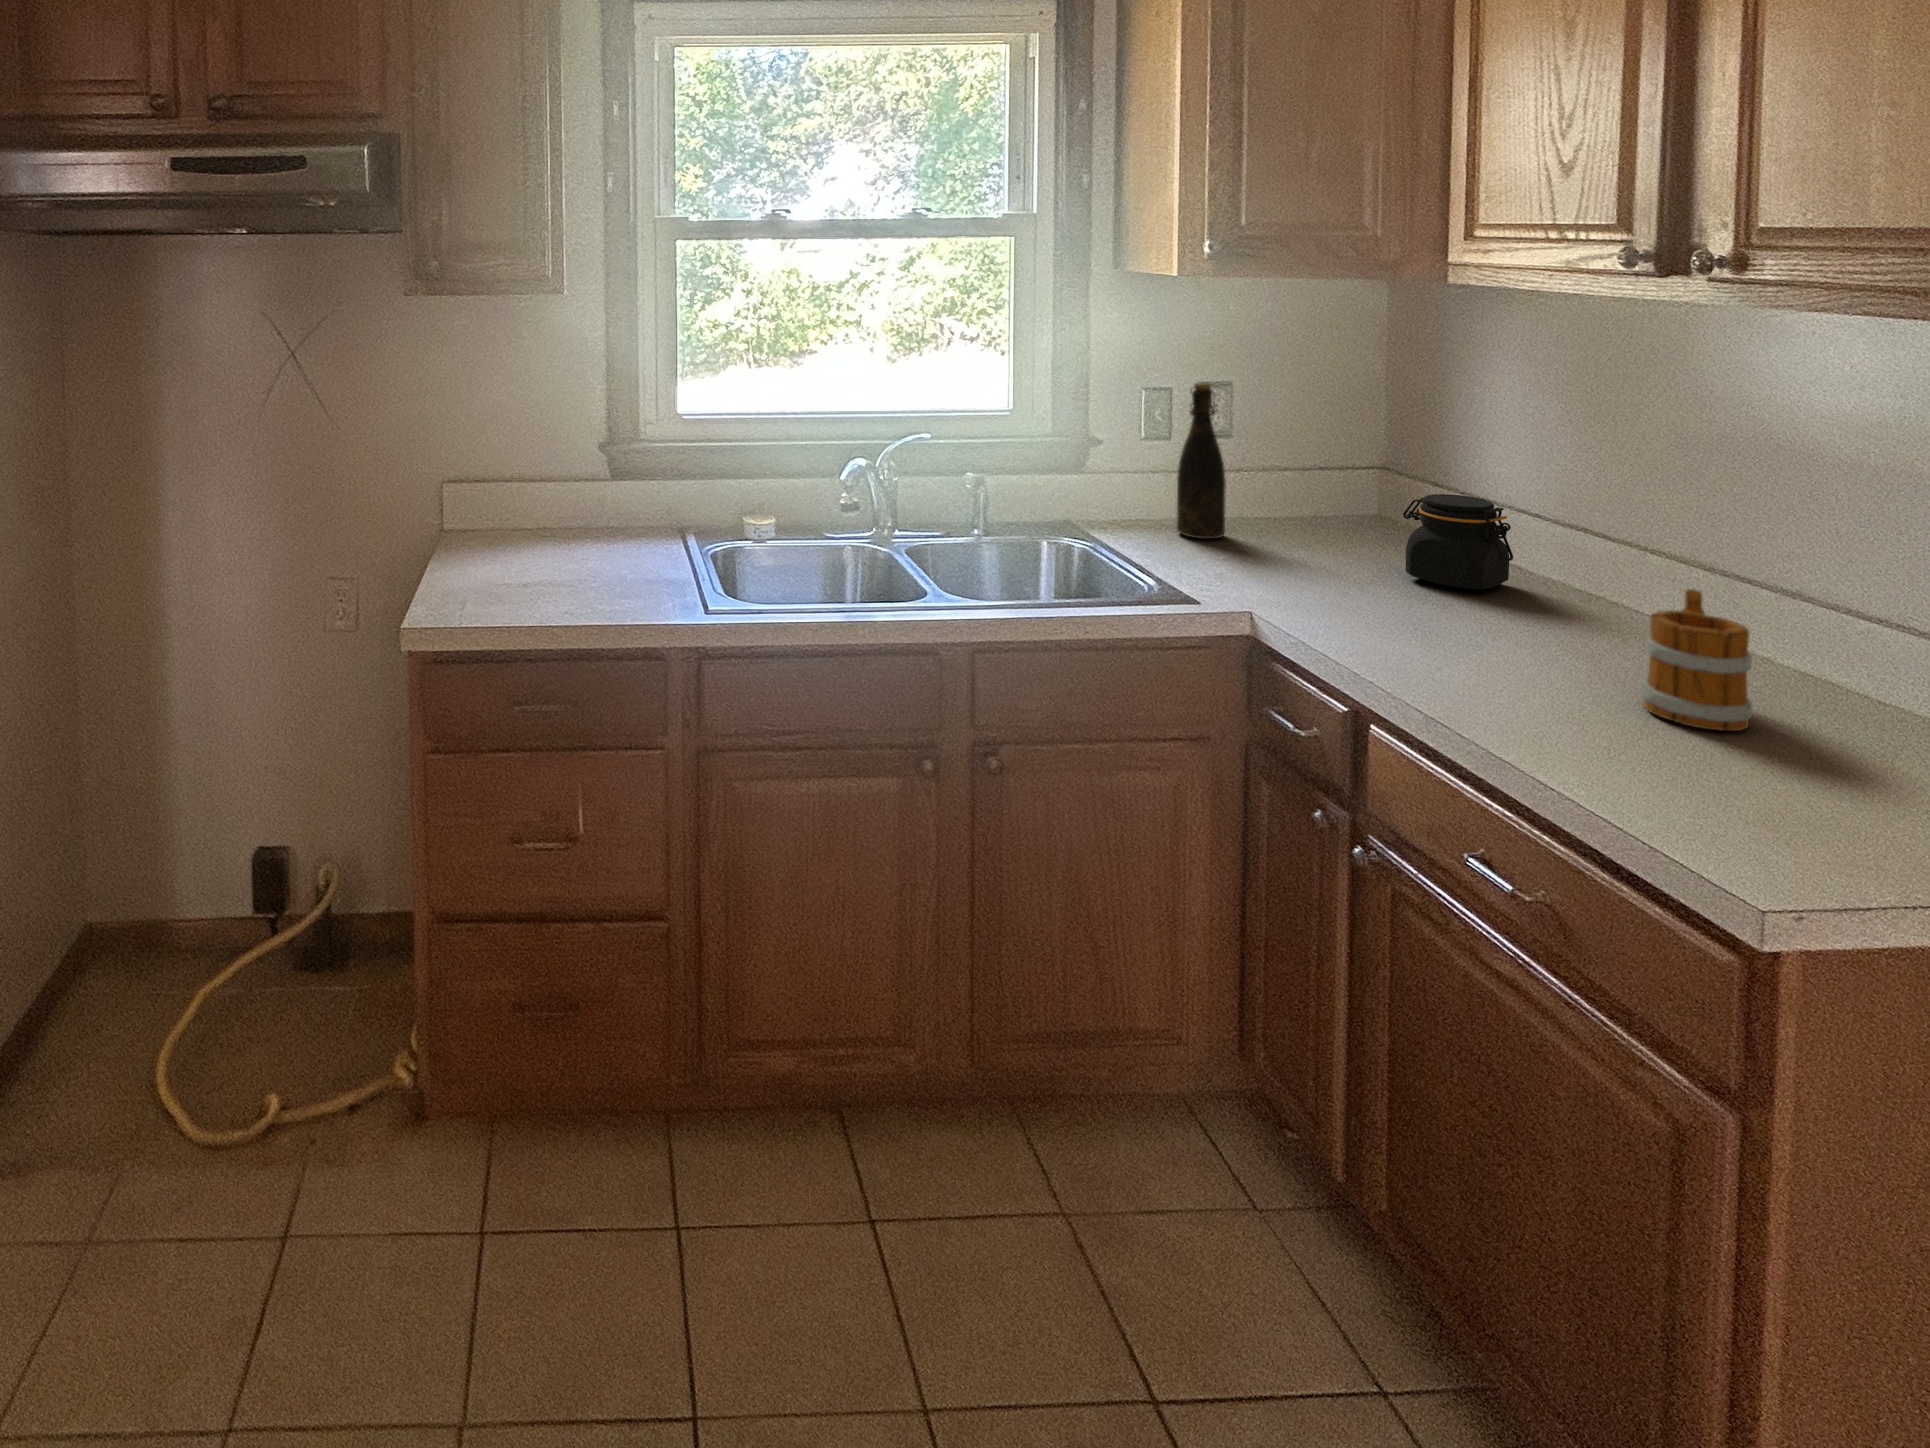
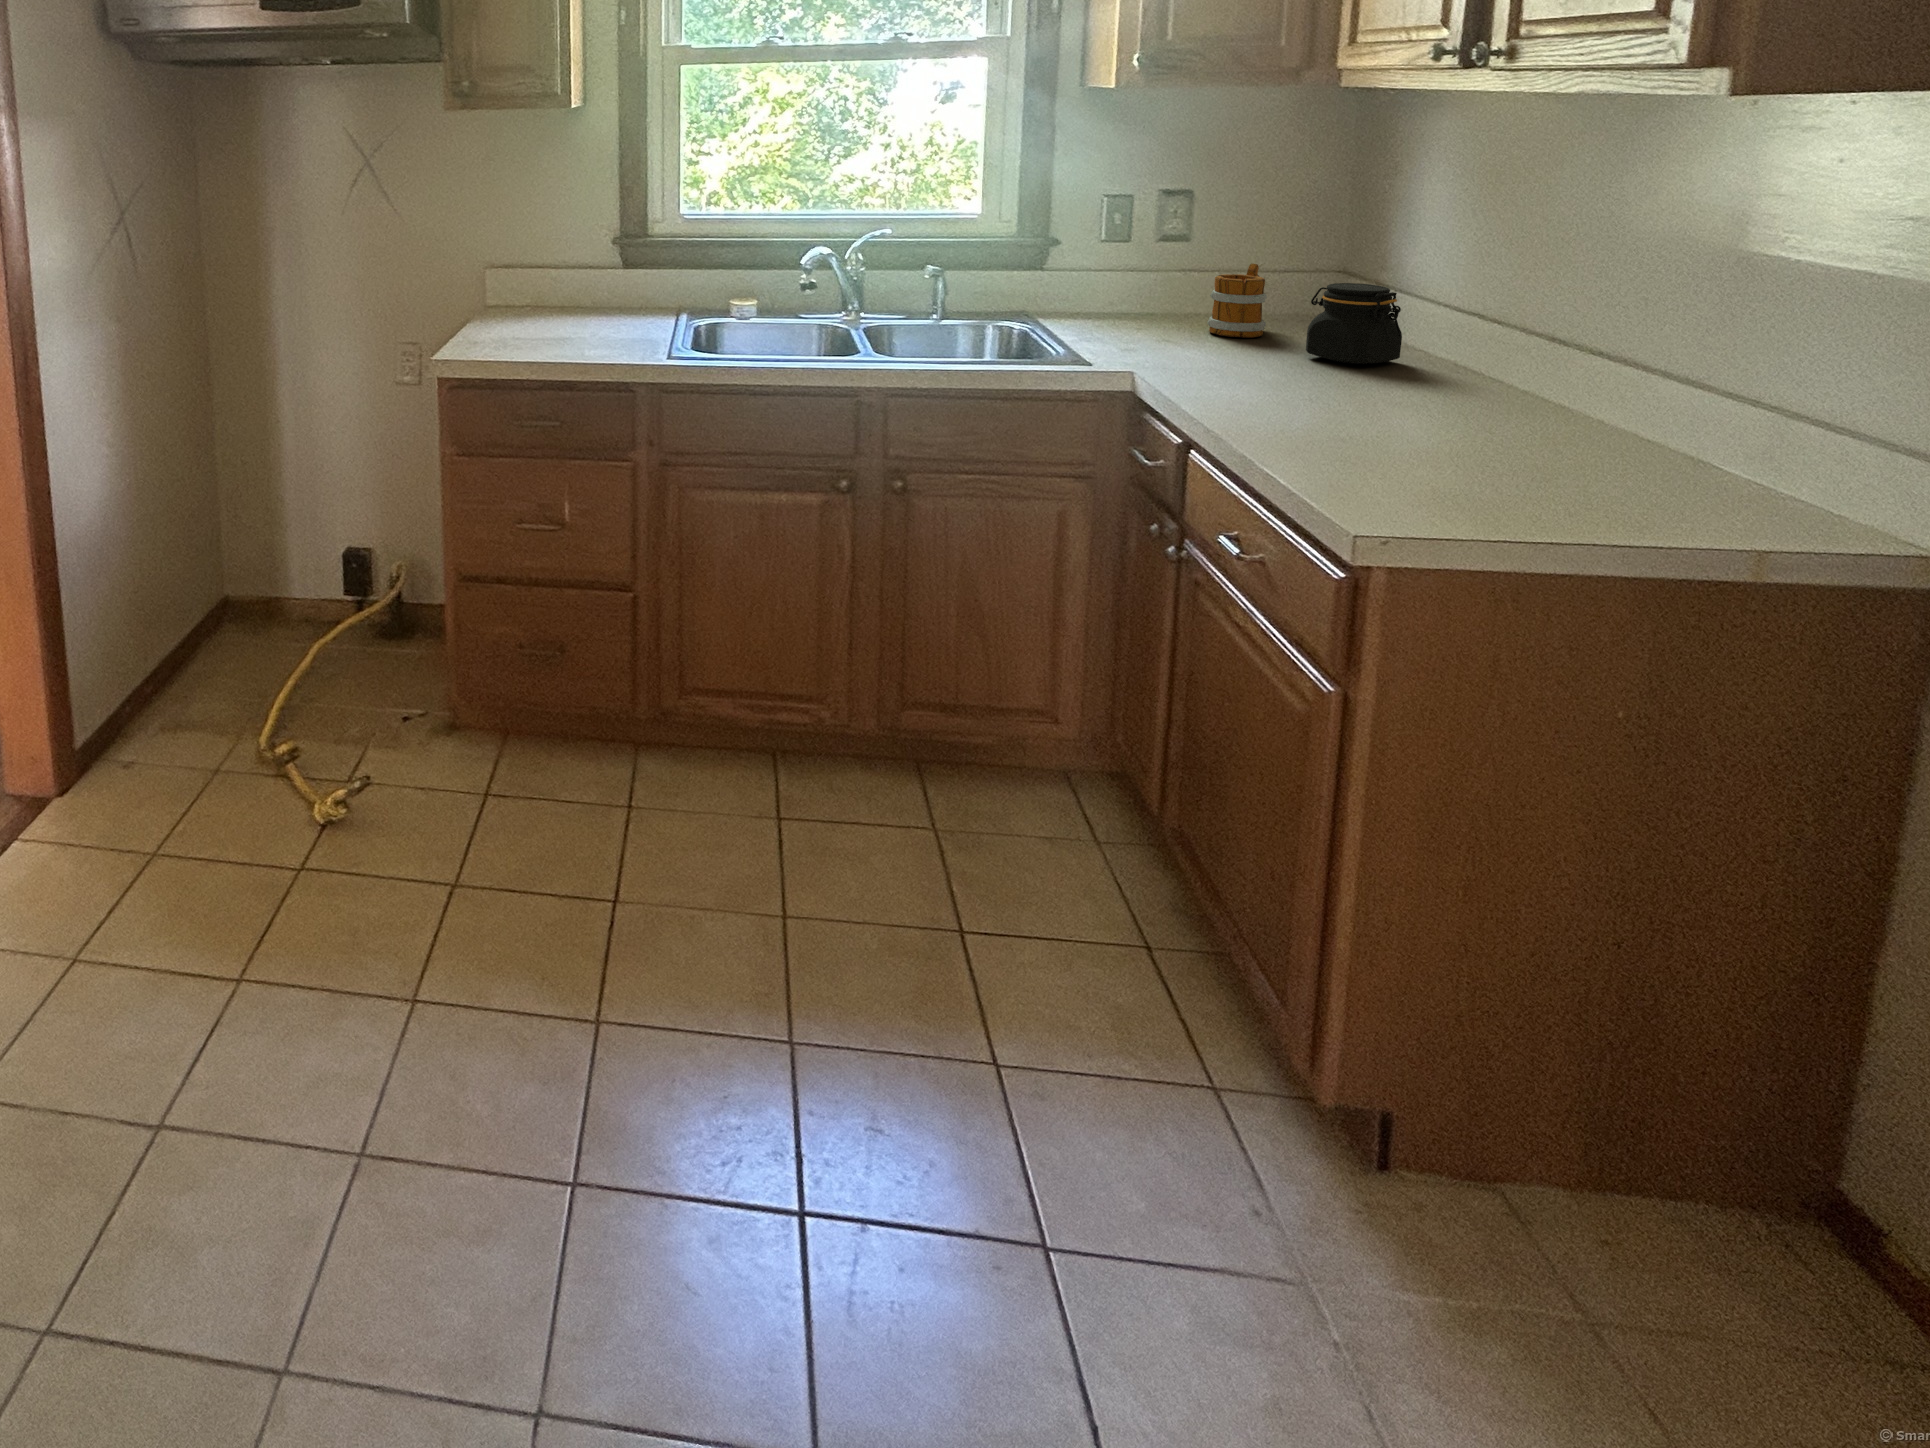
bottle: present [1177,383,1226,539] -> none [1119,189,1166,328]
mug: present [1642,589,1752,731] -> present [1207,264,1267,337]

